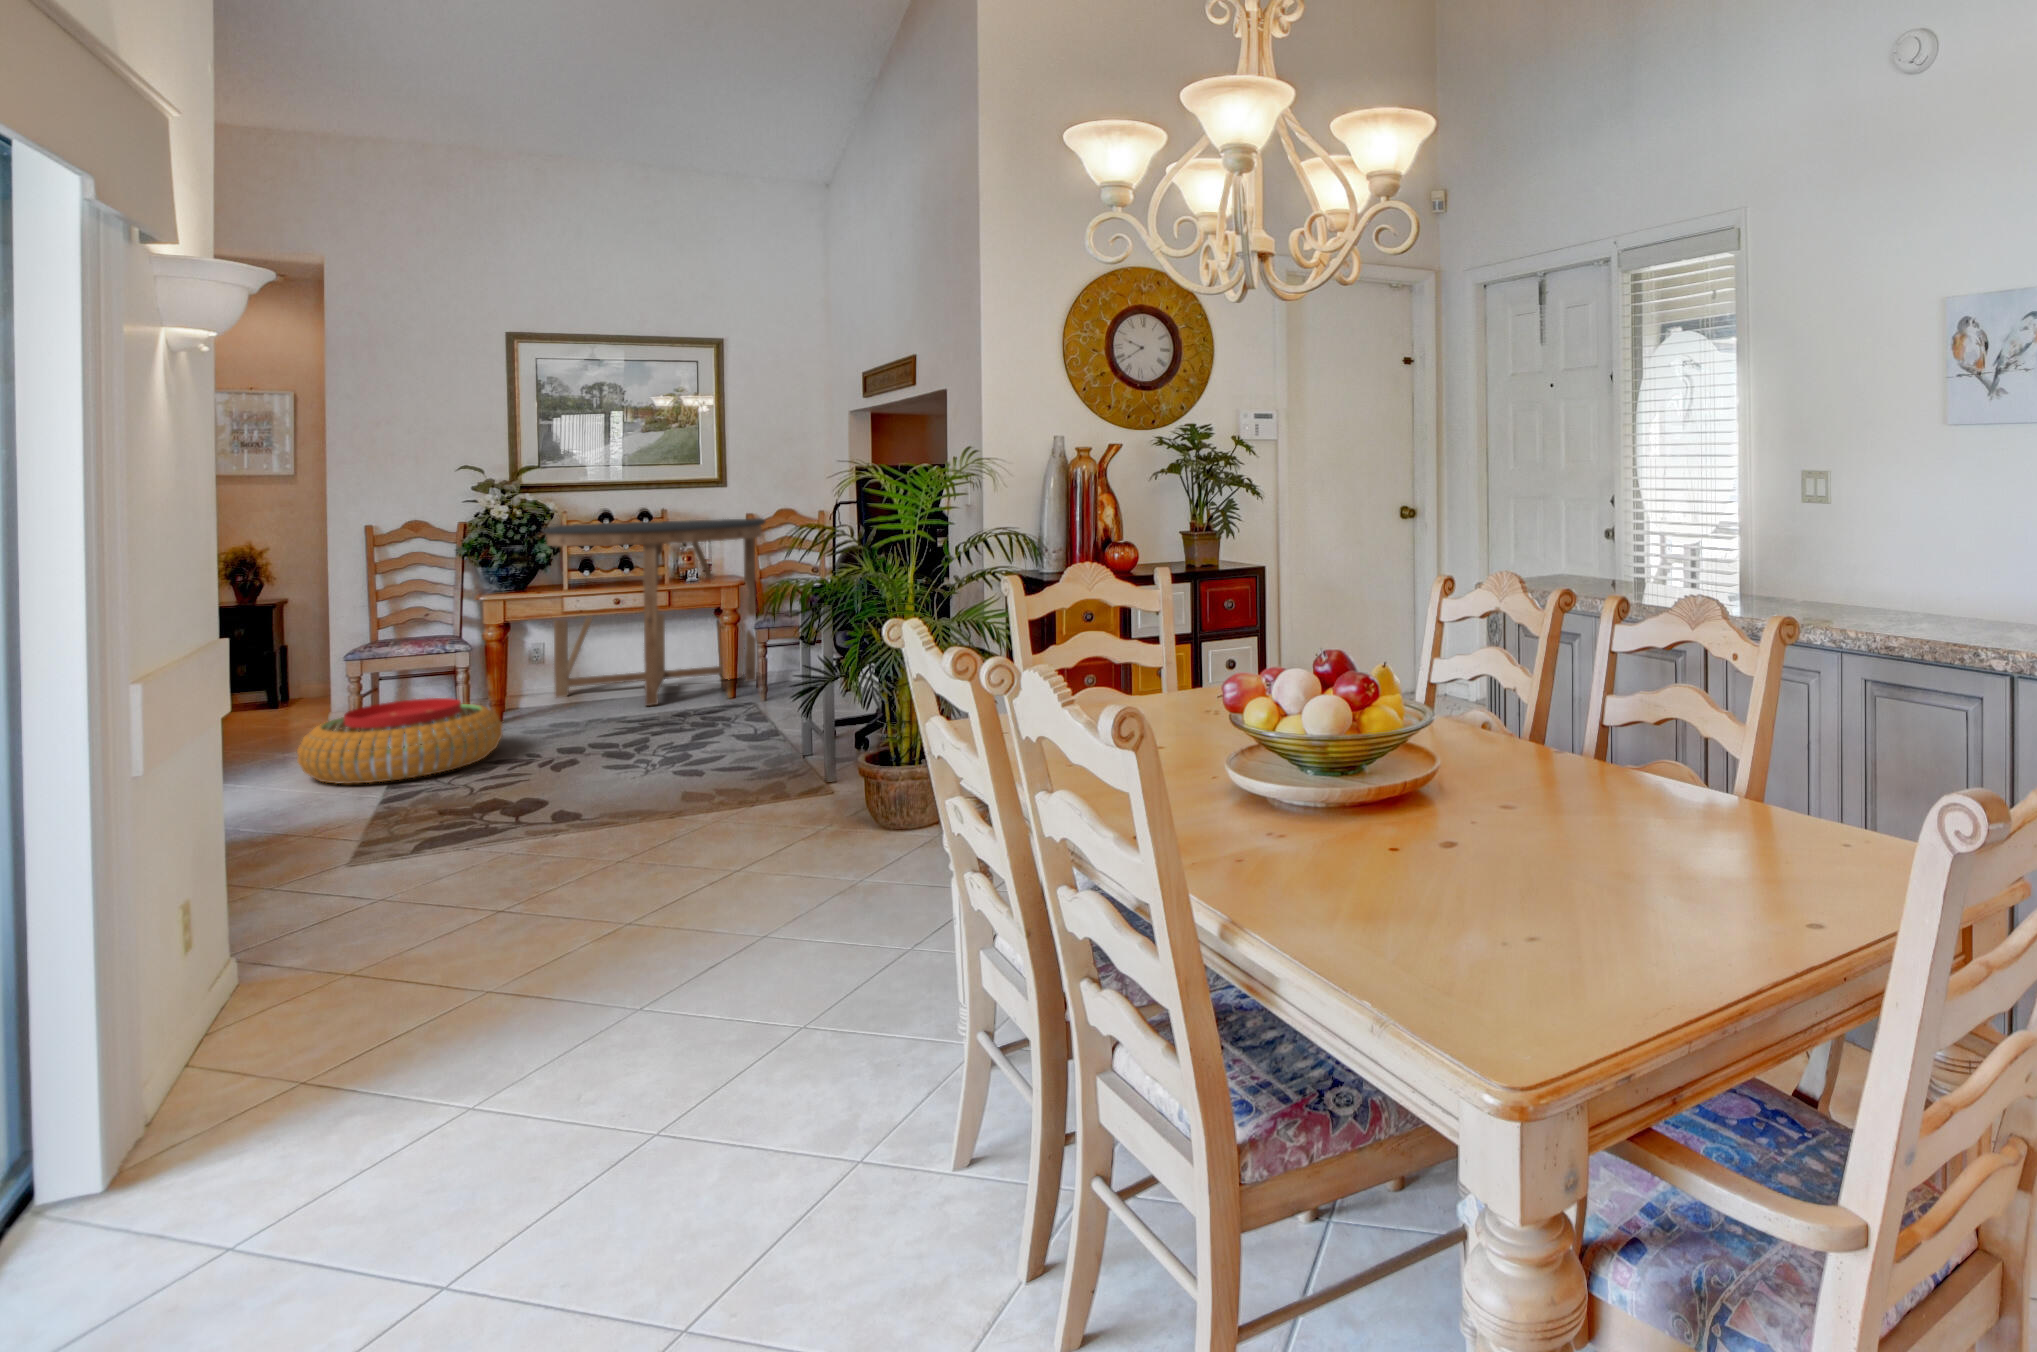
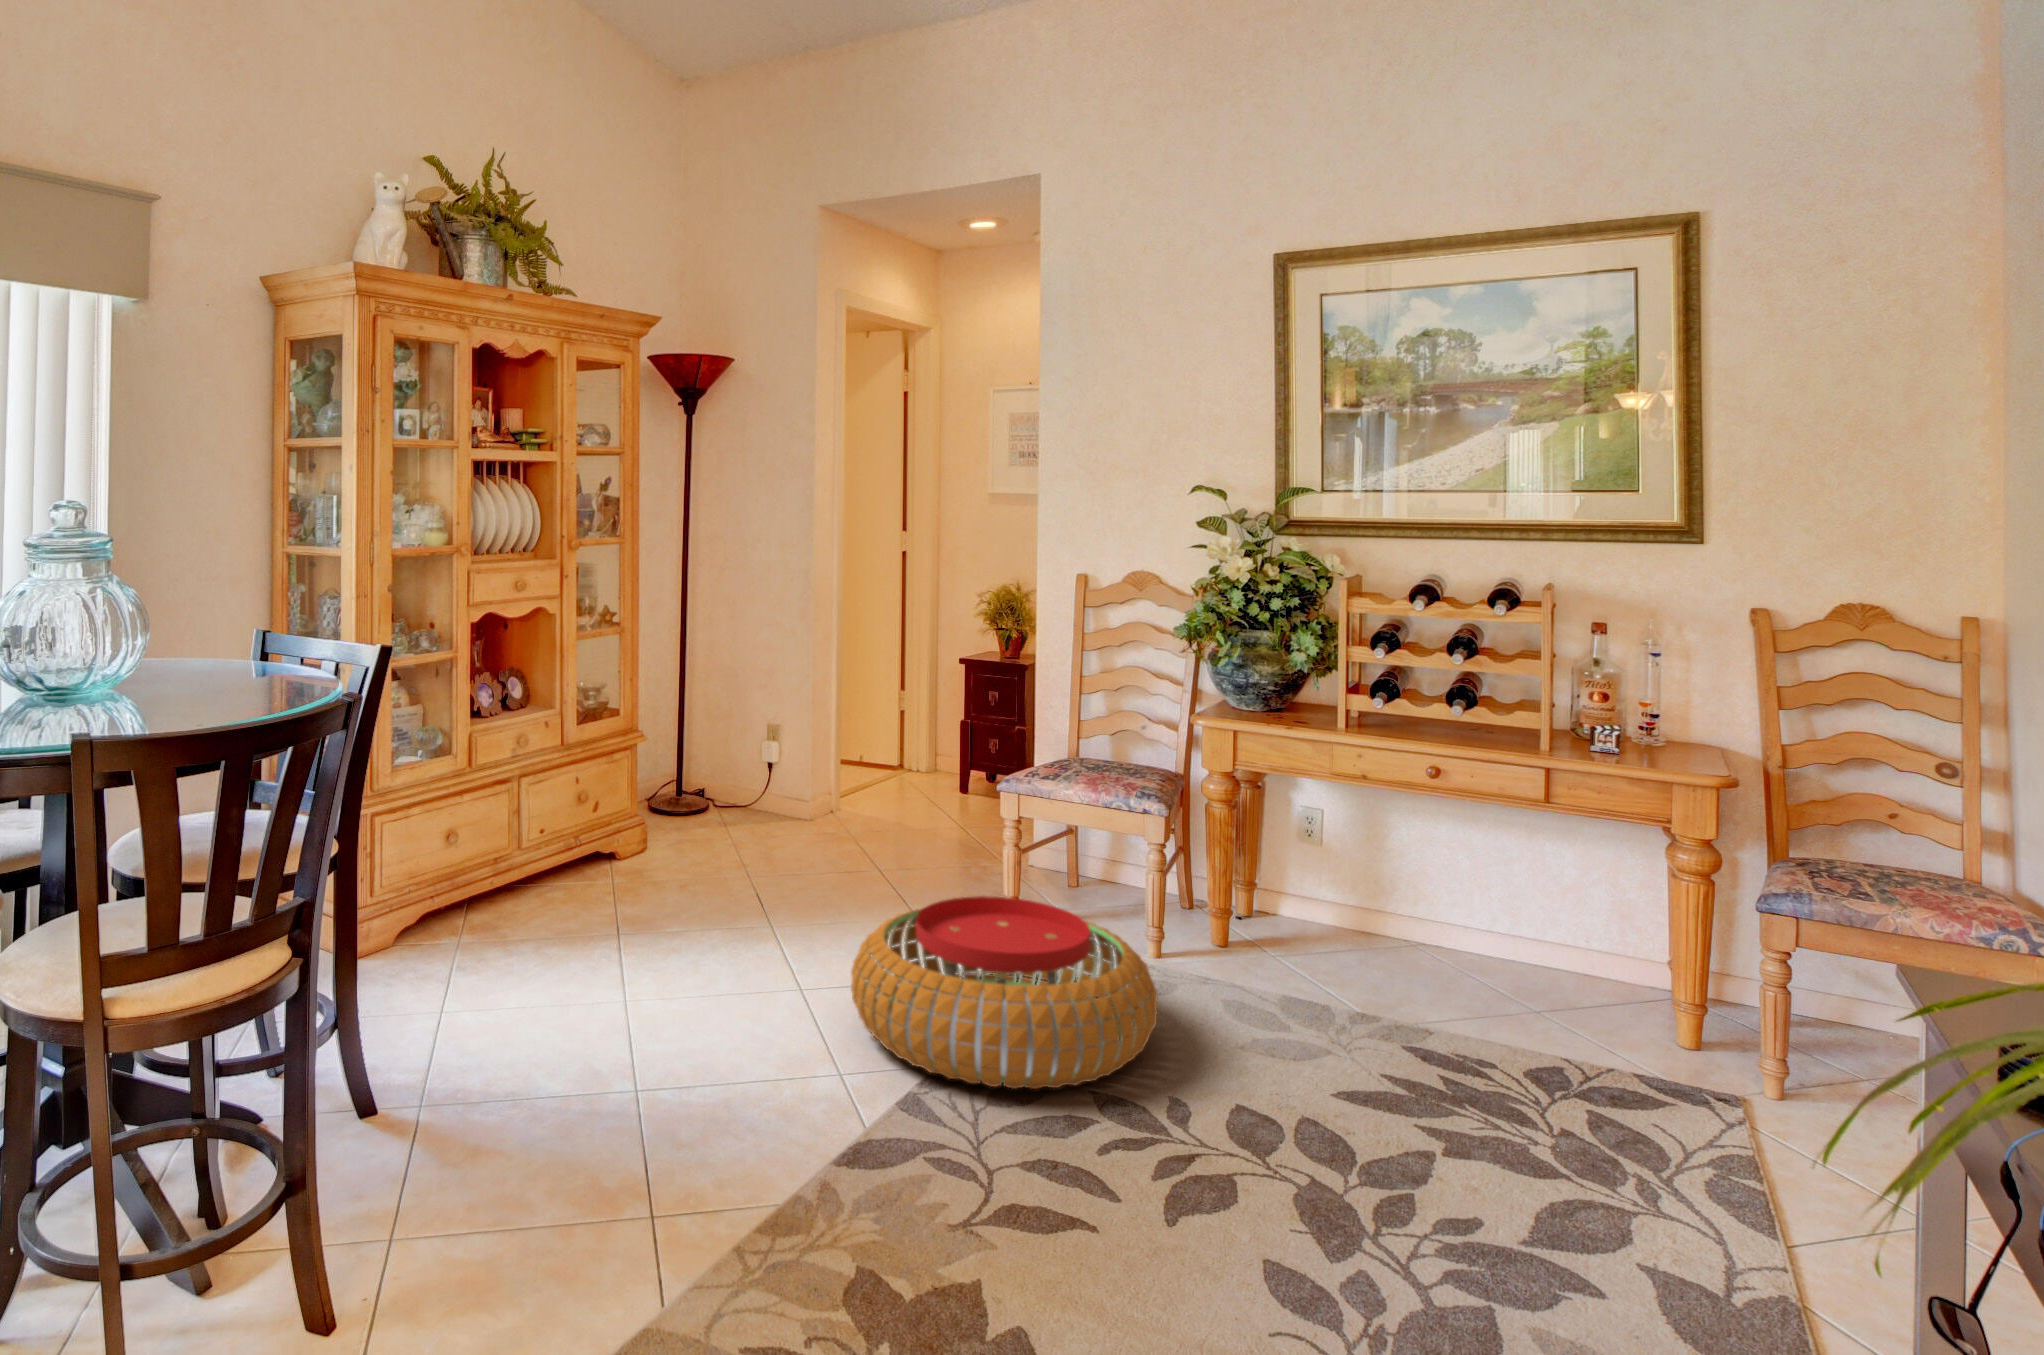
console table: present [542,518,765,706] -> none [1295,597,1797,1031]

